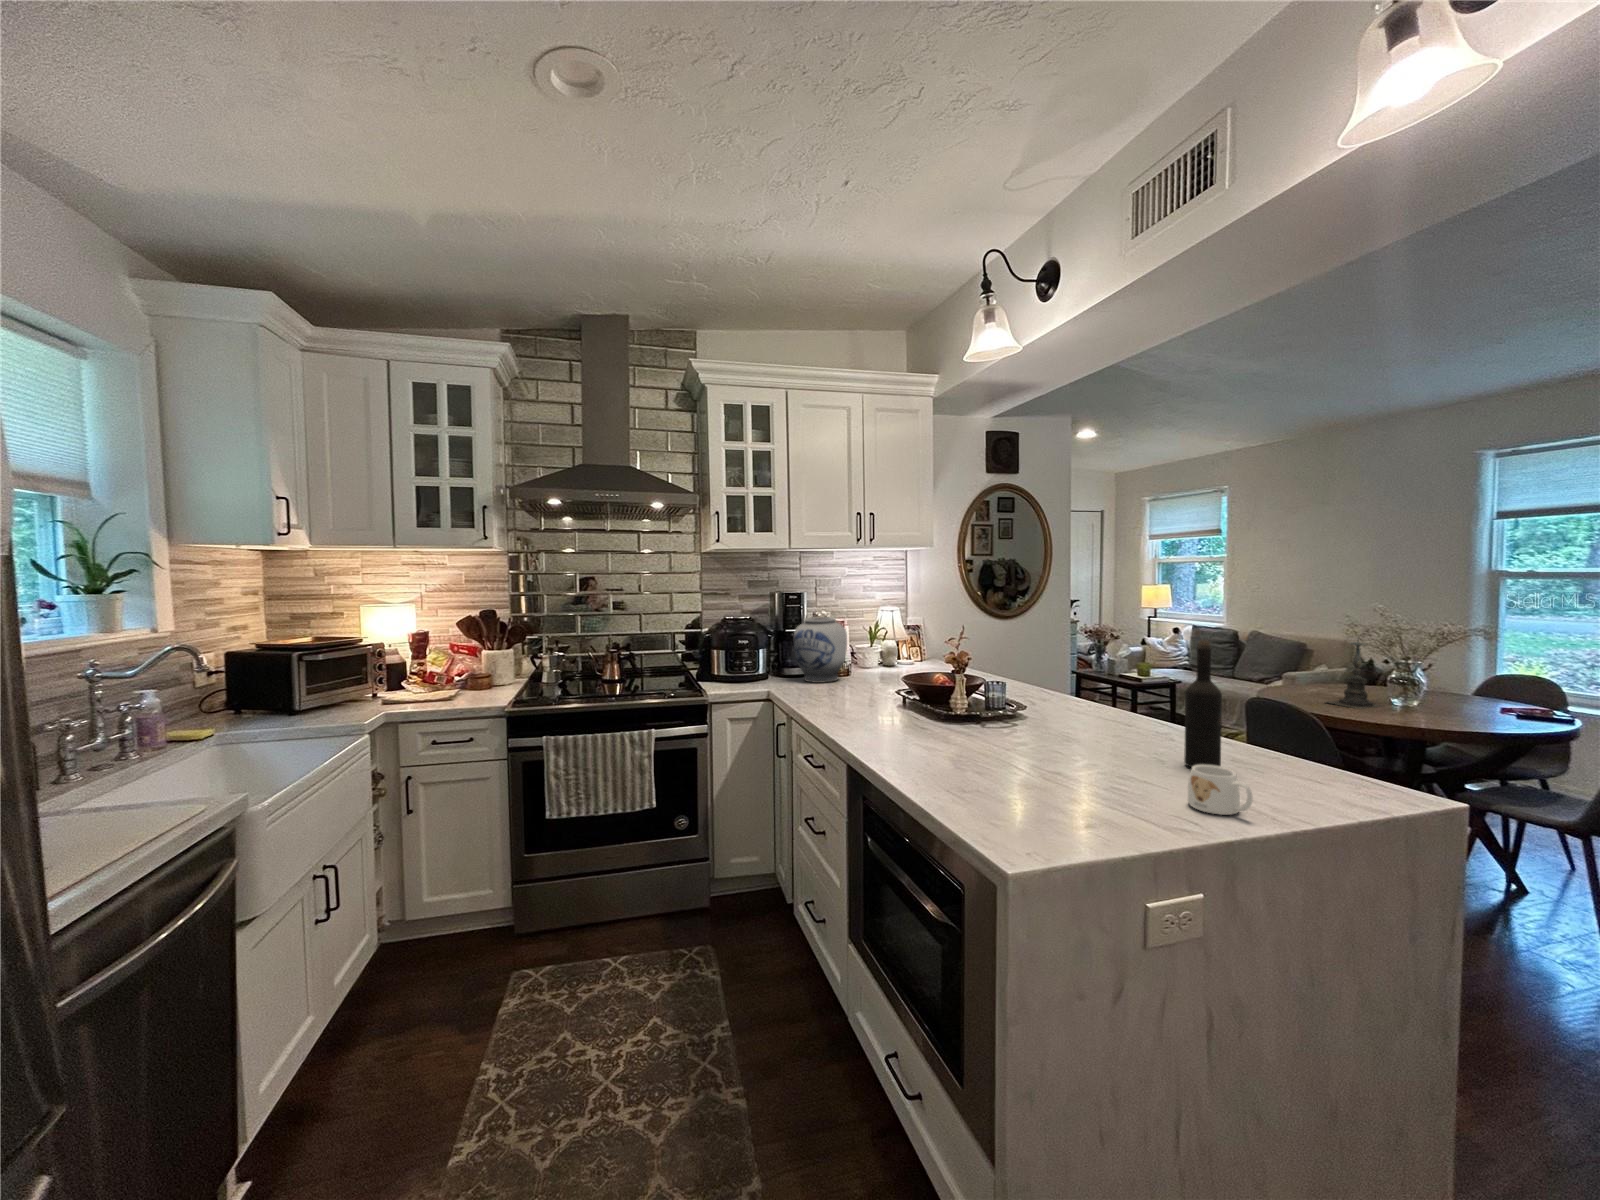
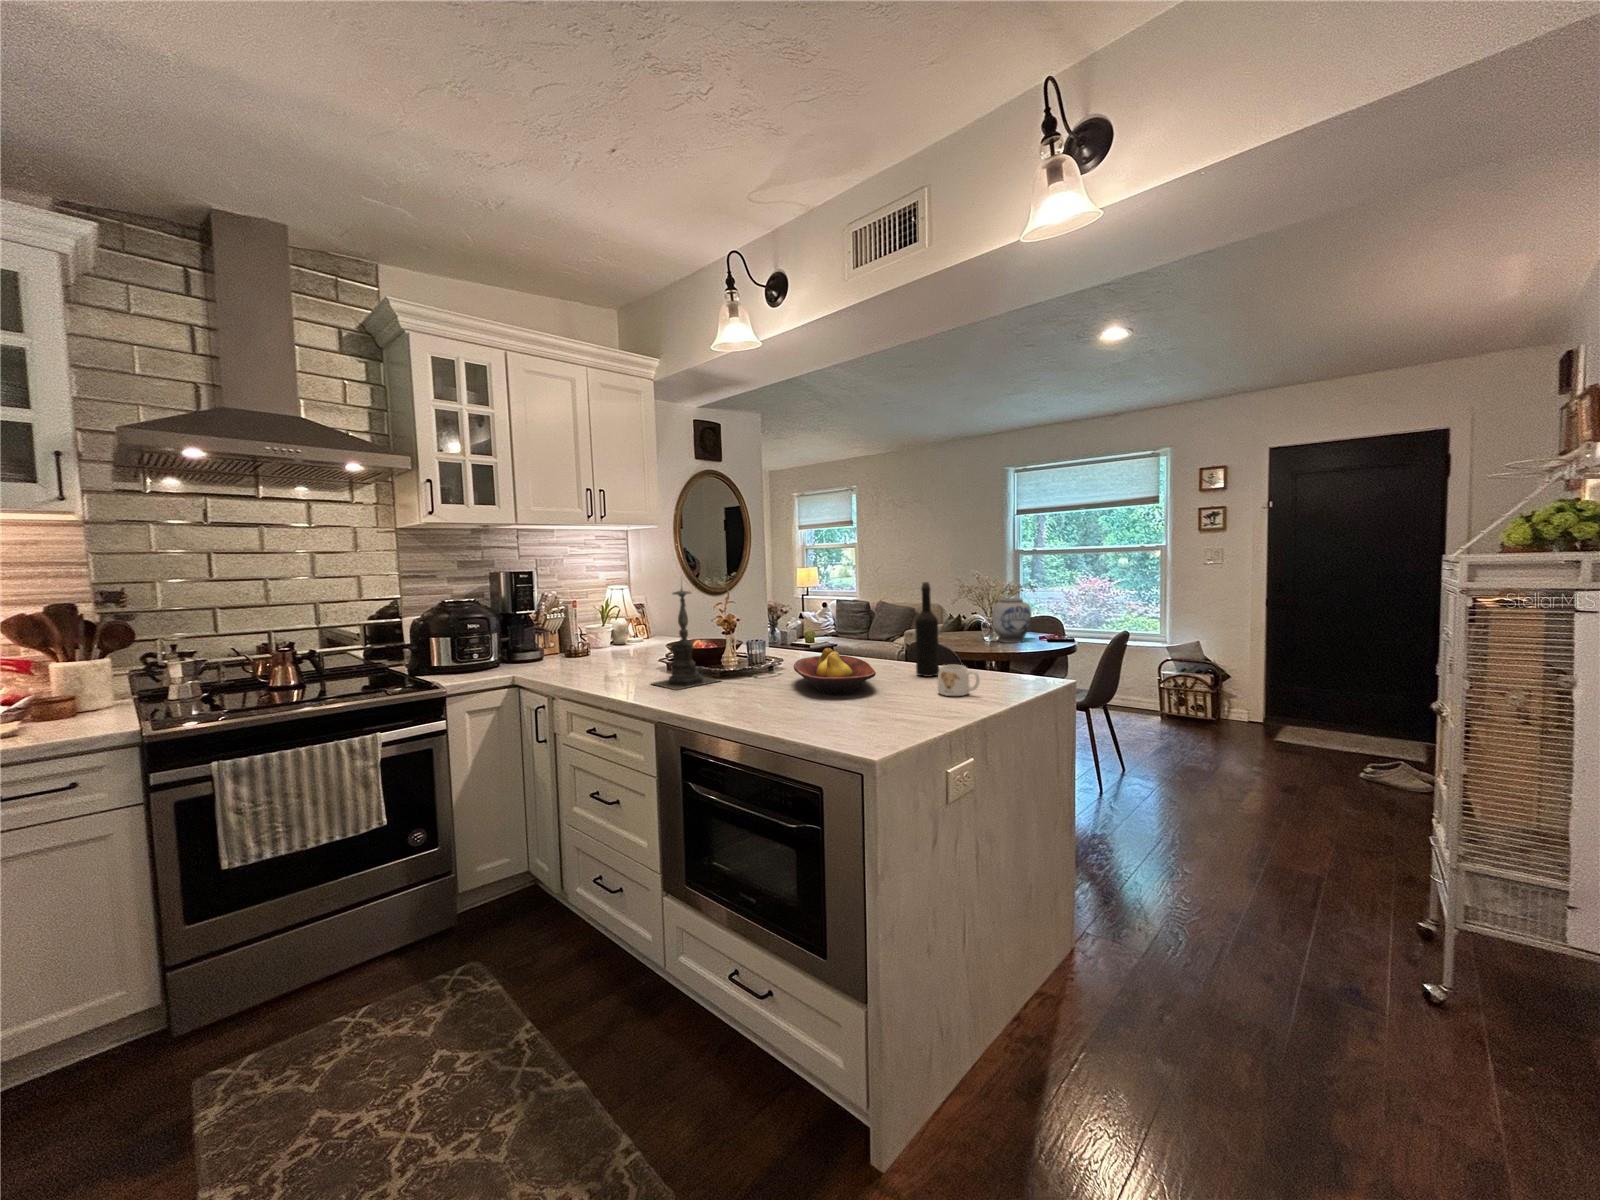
vase: present [794,617,847,683] -> present [992,598,1031,643]
candle holder: present [1327,641,1382,709] -> present [652,588,719,690]
fruit bowl: none [1003,712,1106,778] -> present [794,648,876,695]

